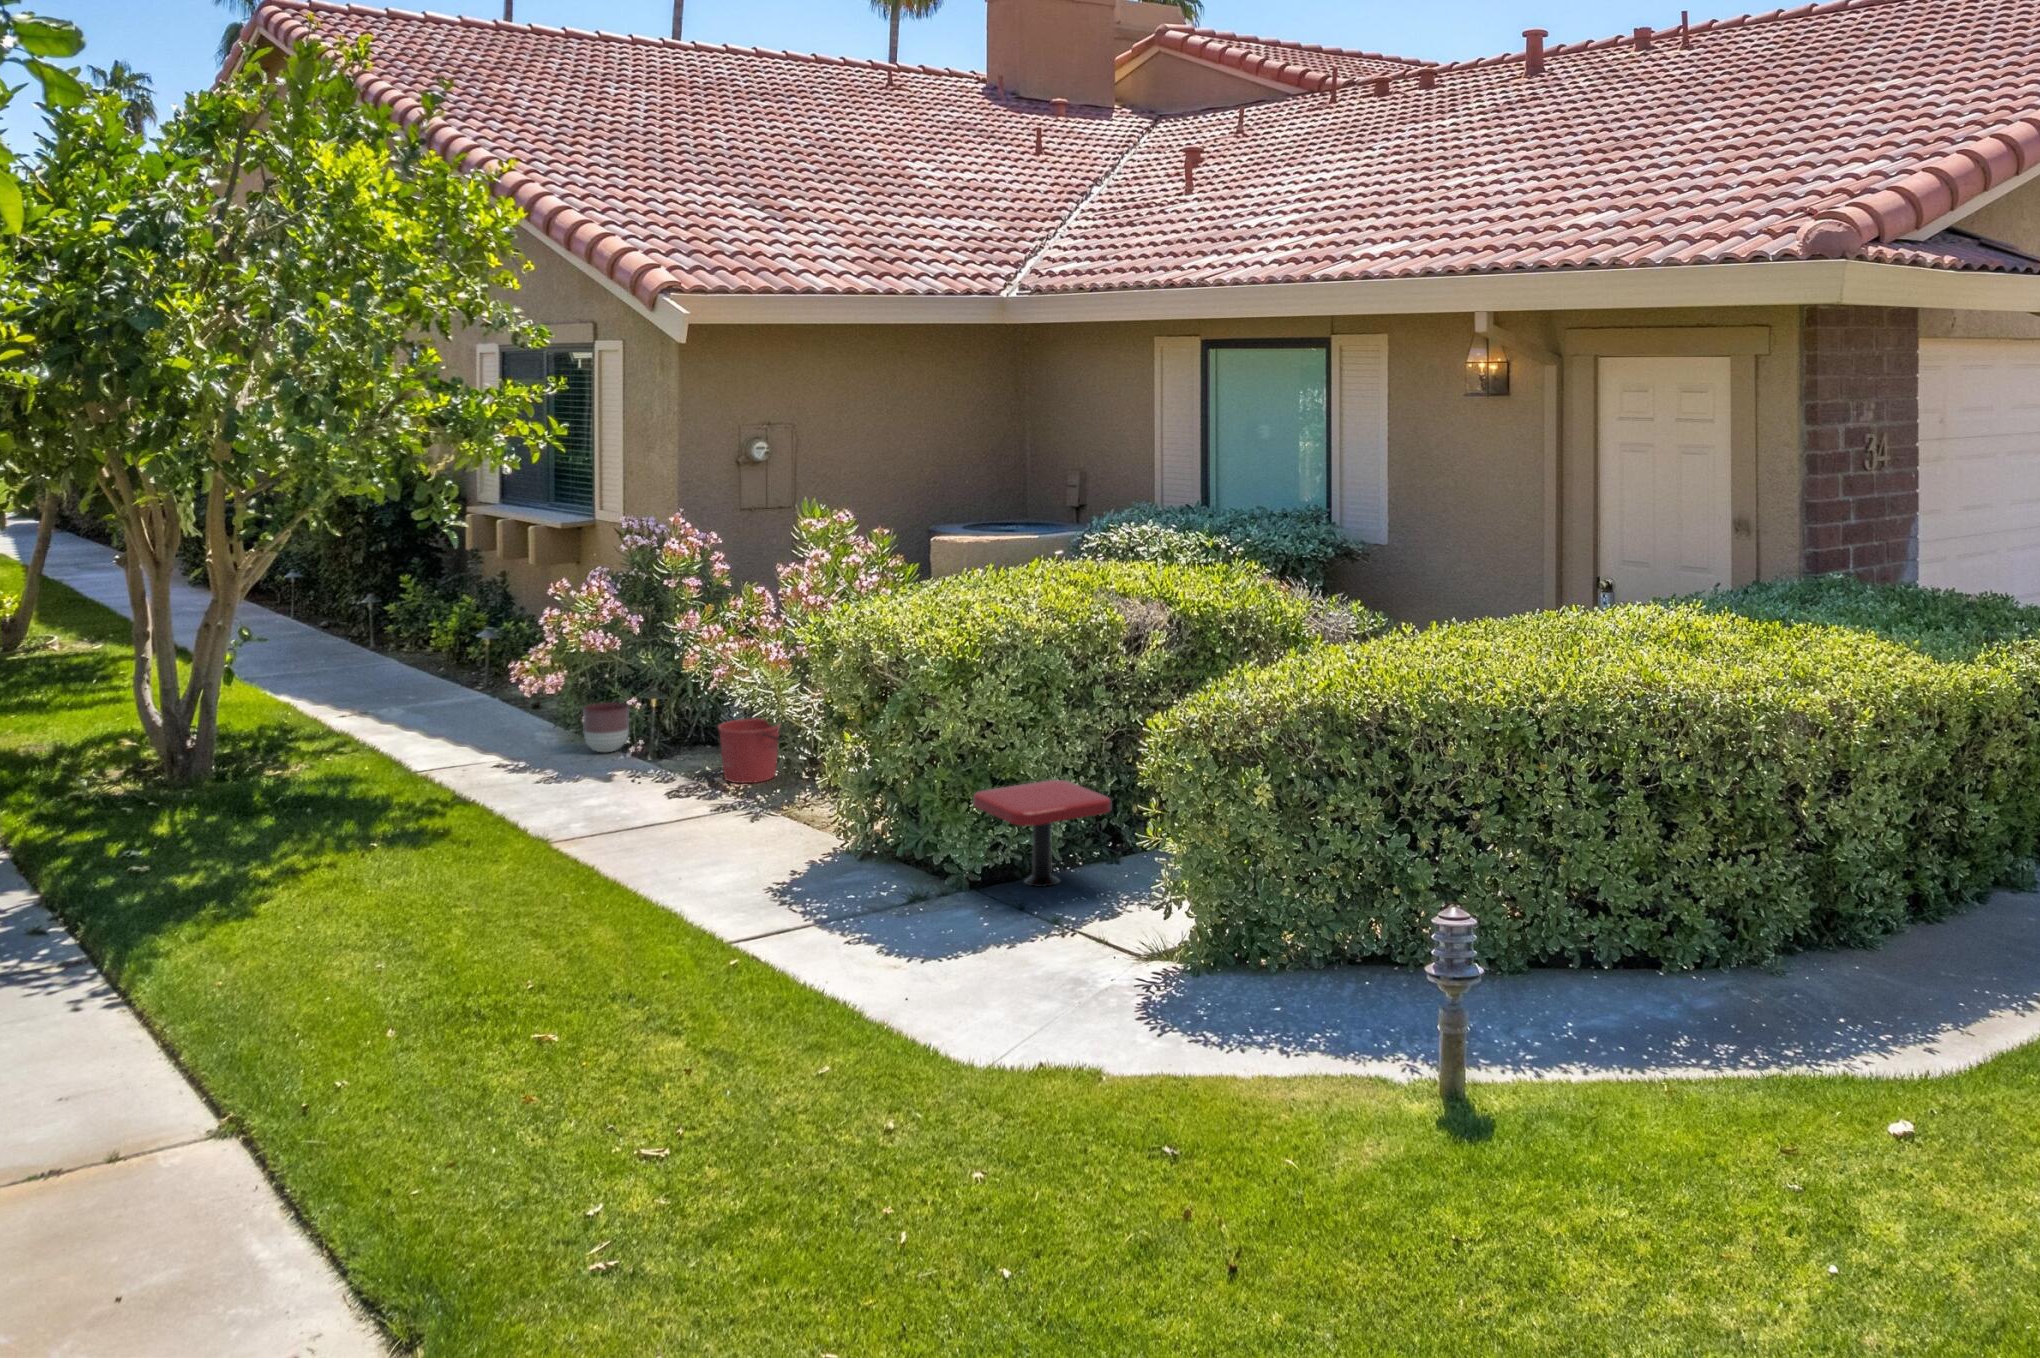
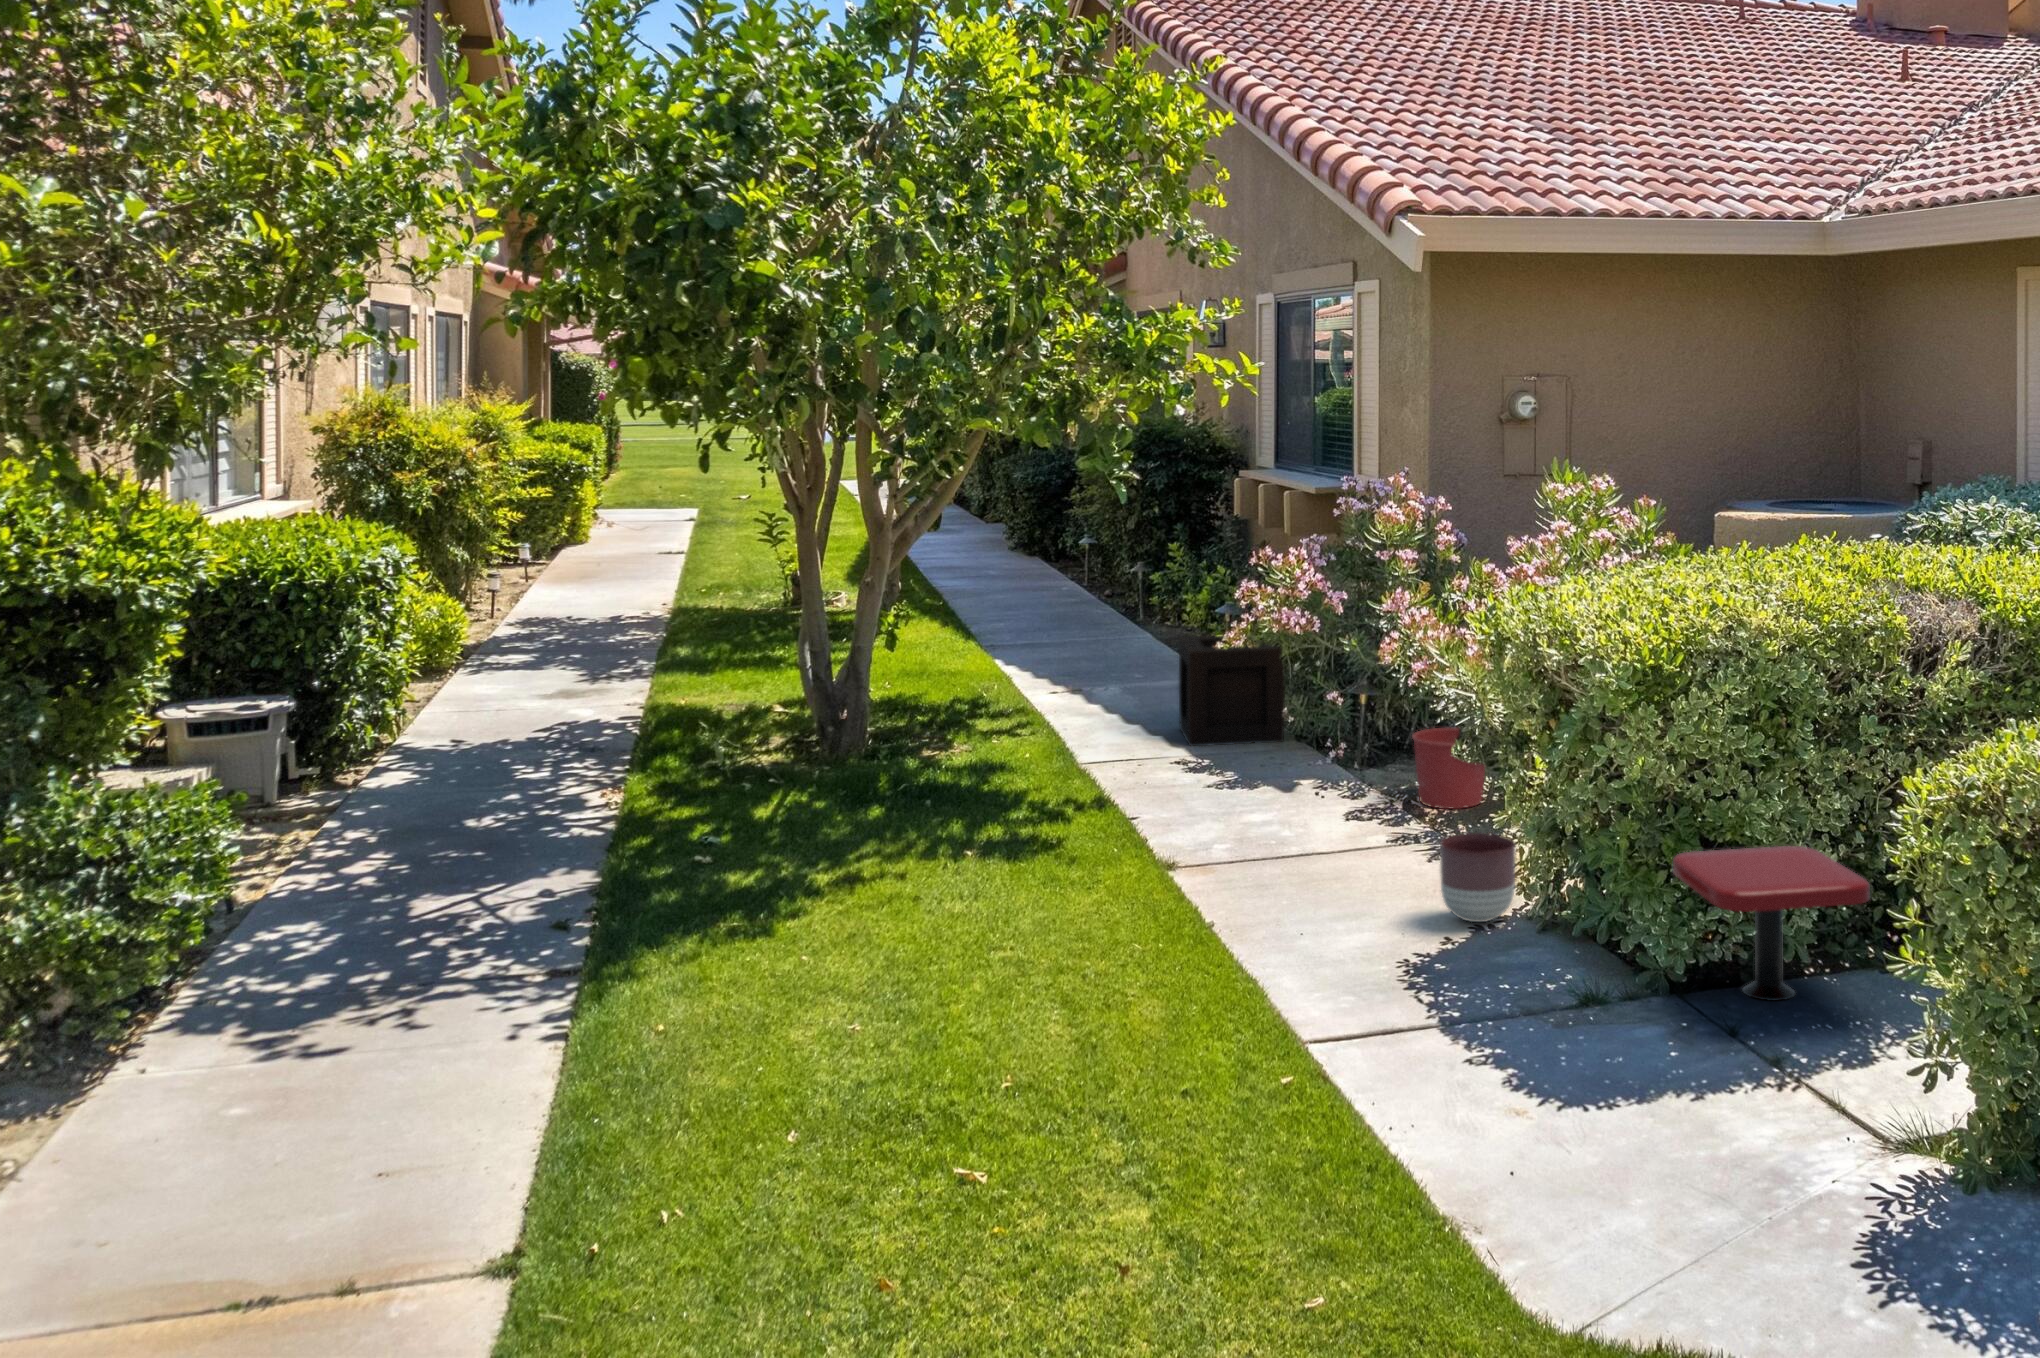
wooden crate: none [477,652,581,753] -> present [1179,636,1285,746]
planter: present [583,702,629,752] -> present [1440,833,1516,922]

